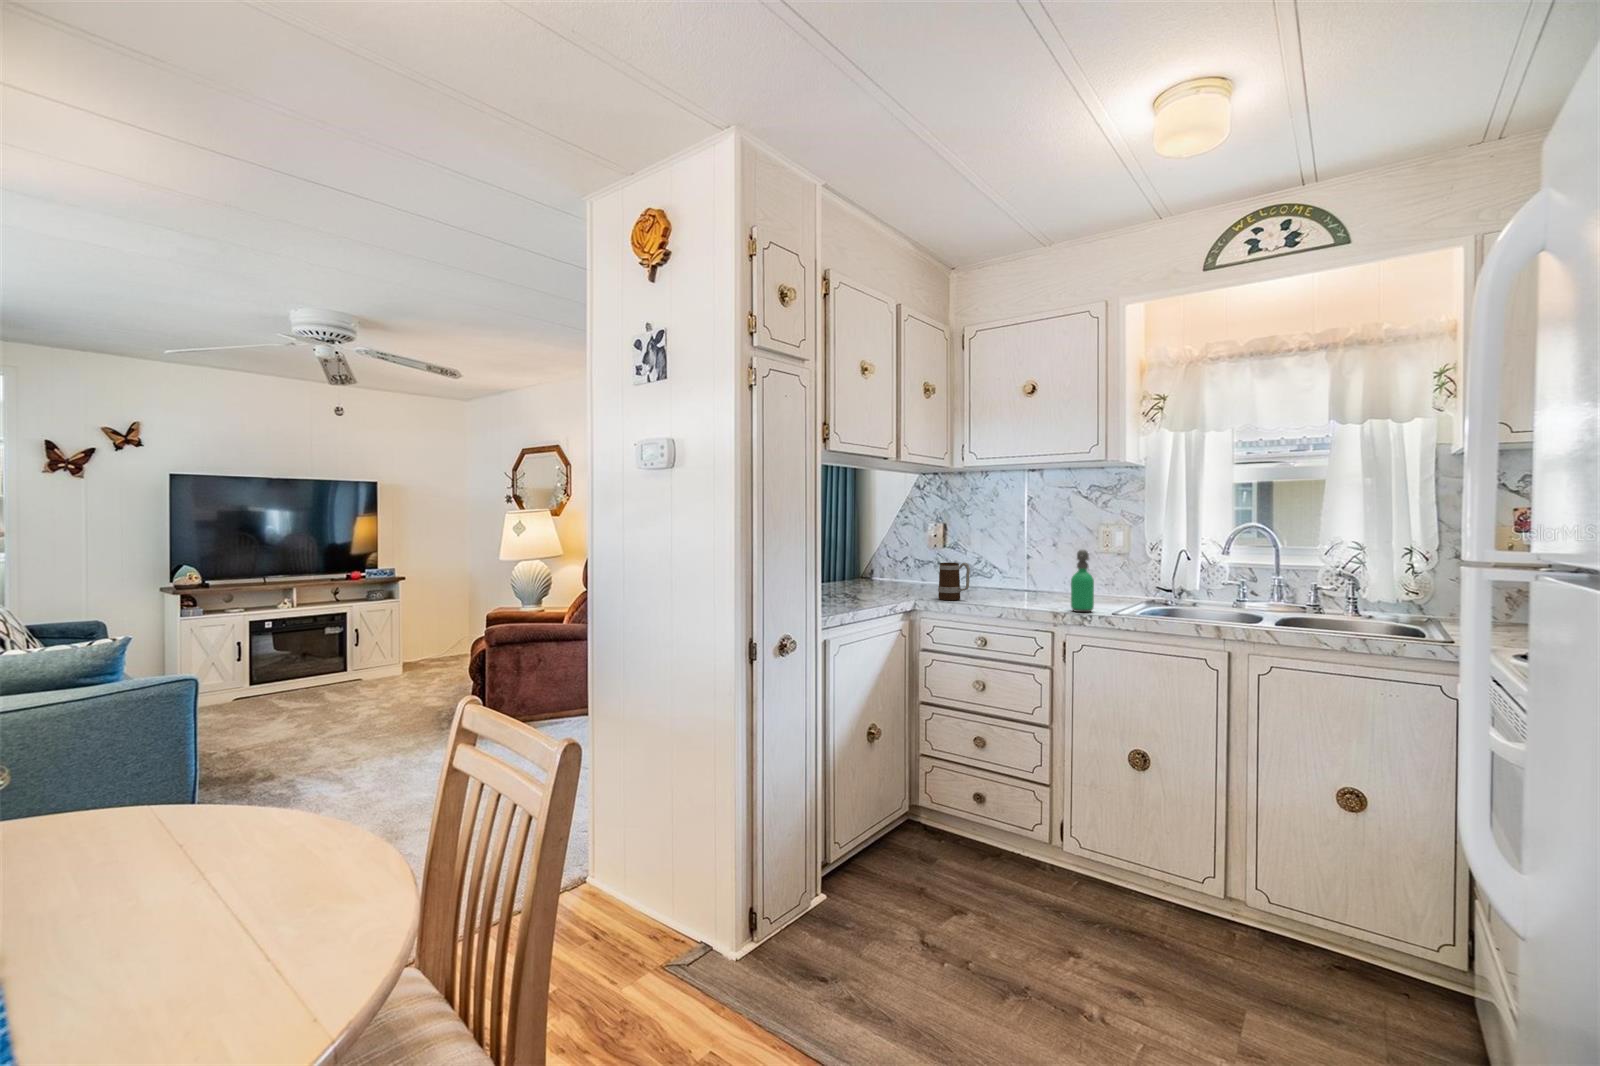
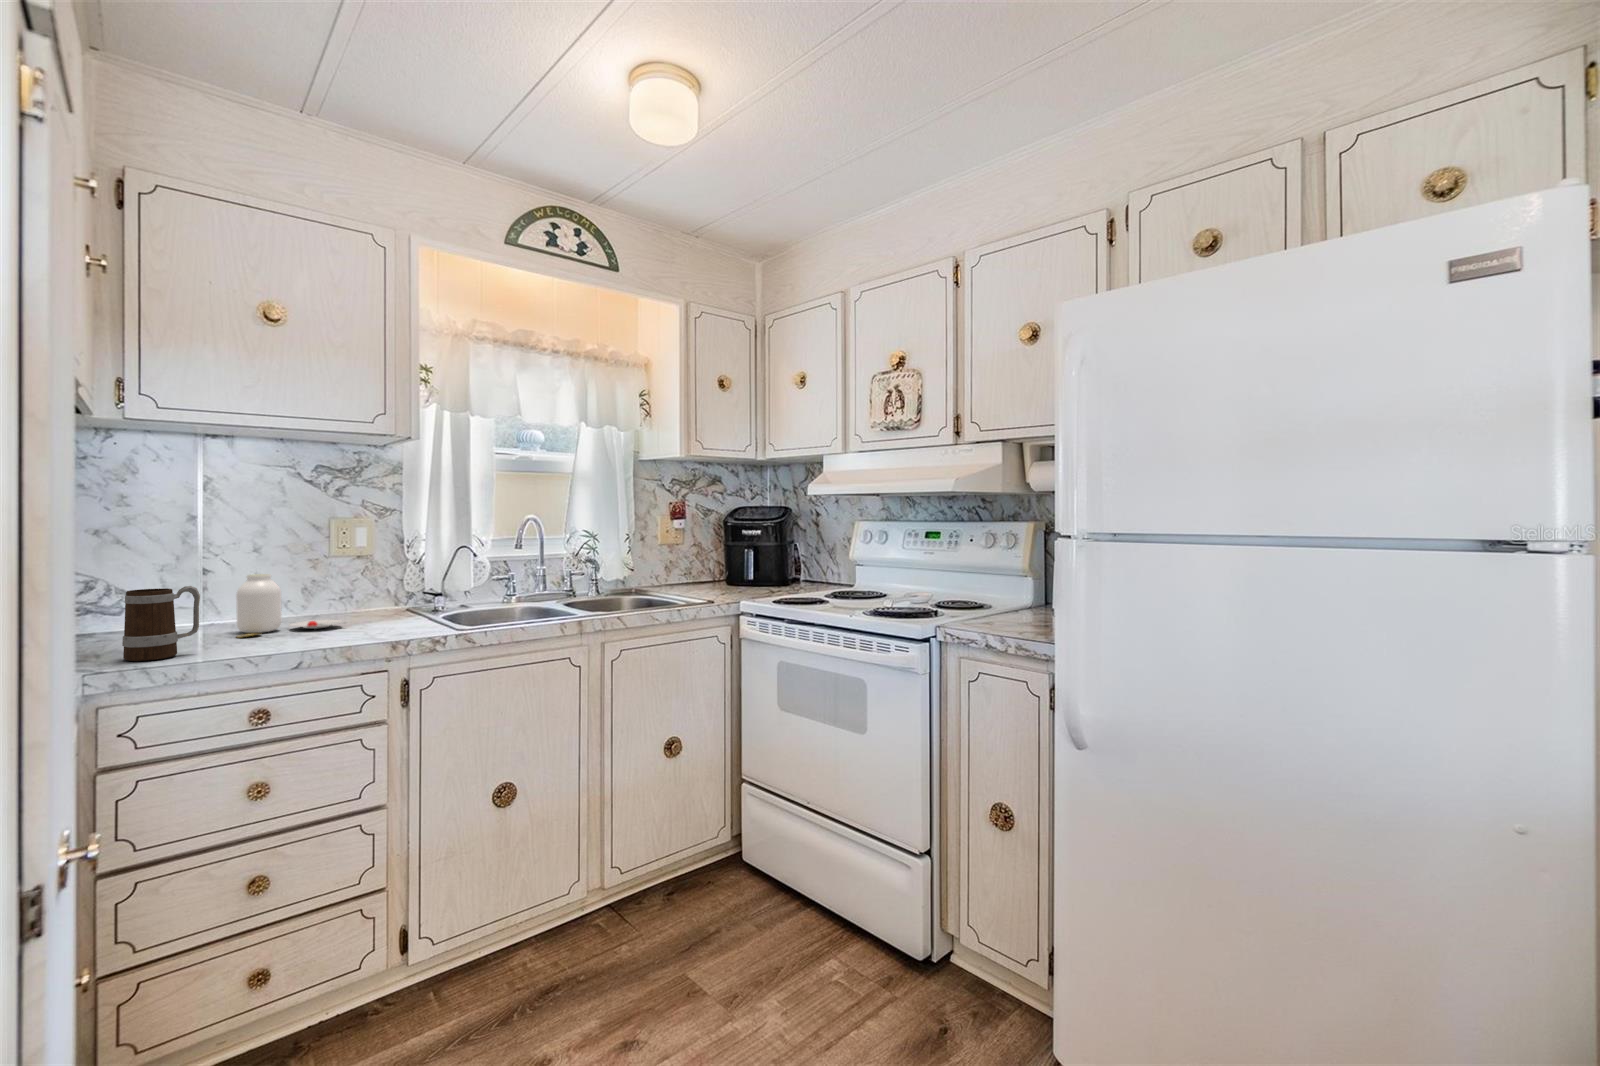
soap dispenser: present [1071,550,1094,612] -> none [395,551,428,636]
jar: none [1009,560,1074,600] -> present [236,574,342,638]

